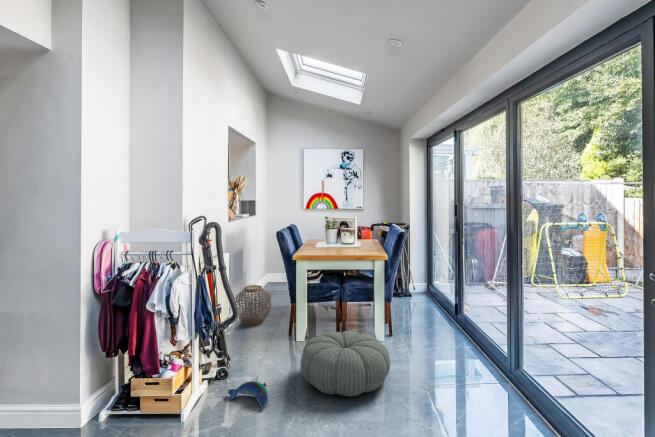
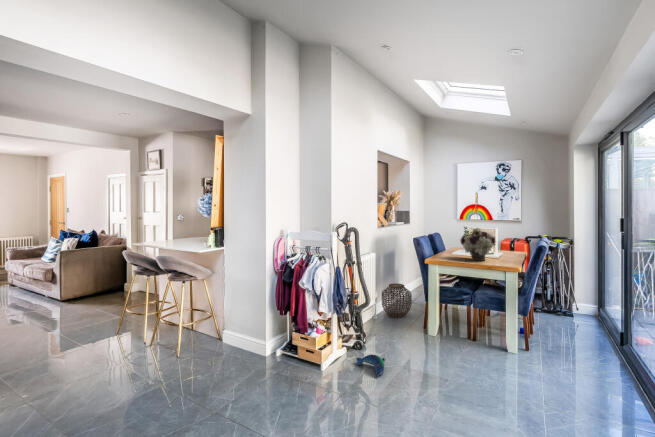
flower arrangement: none [327,218,363,253] -> present [460,228,495,261]
pouf: present [301,331,390,396] -> none [416,329,502,386]

